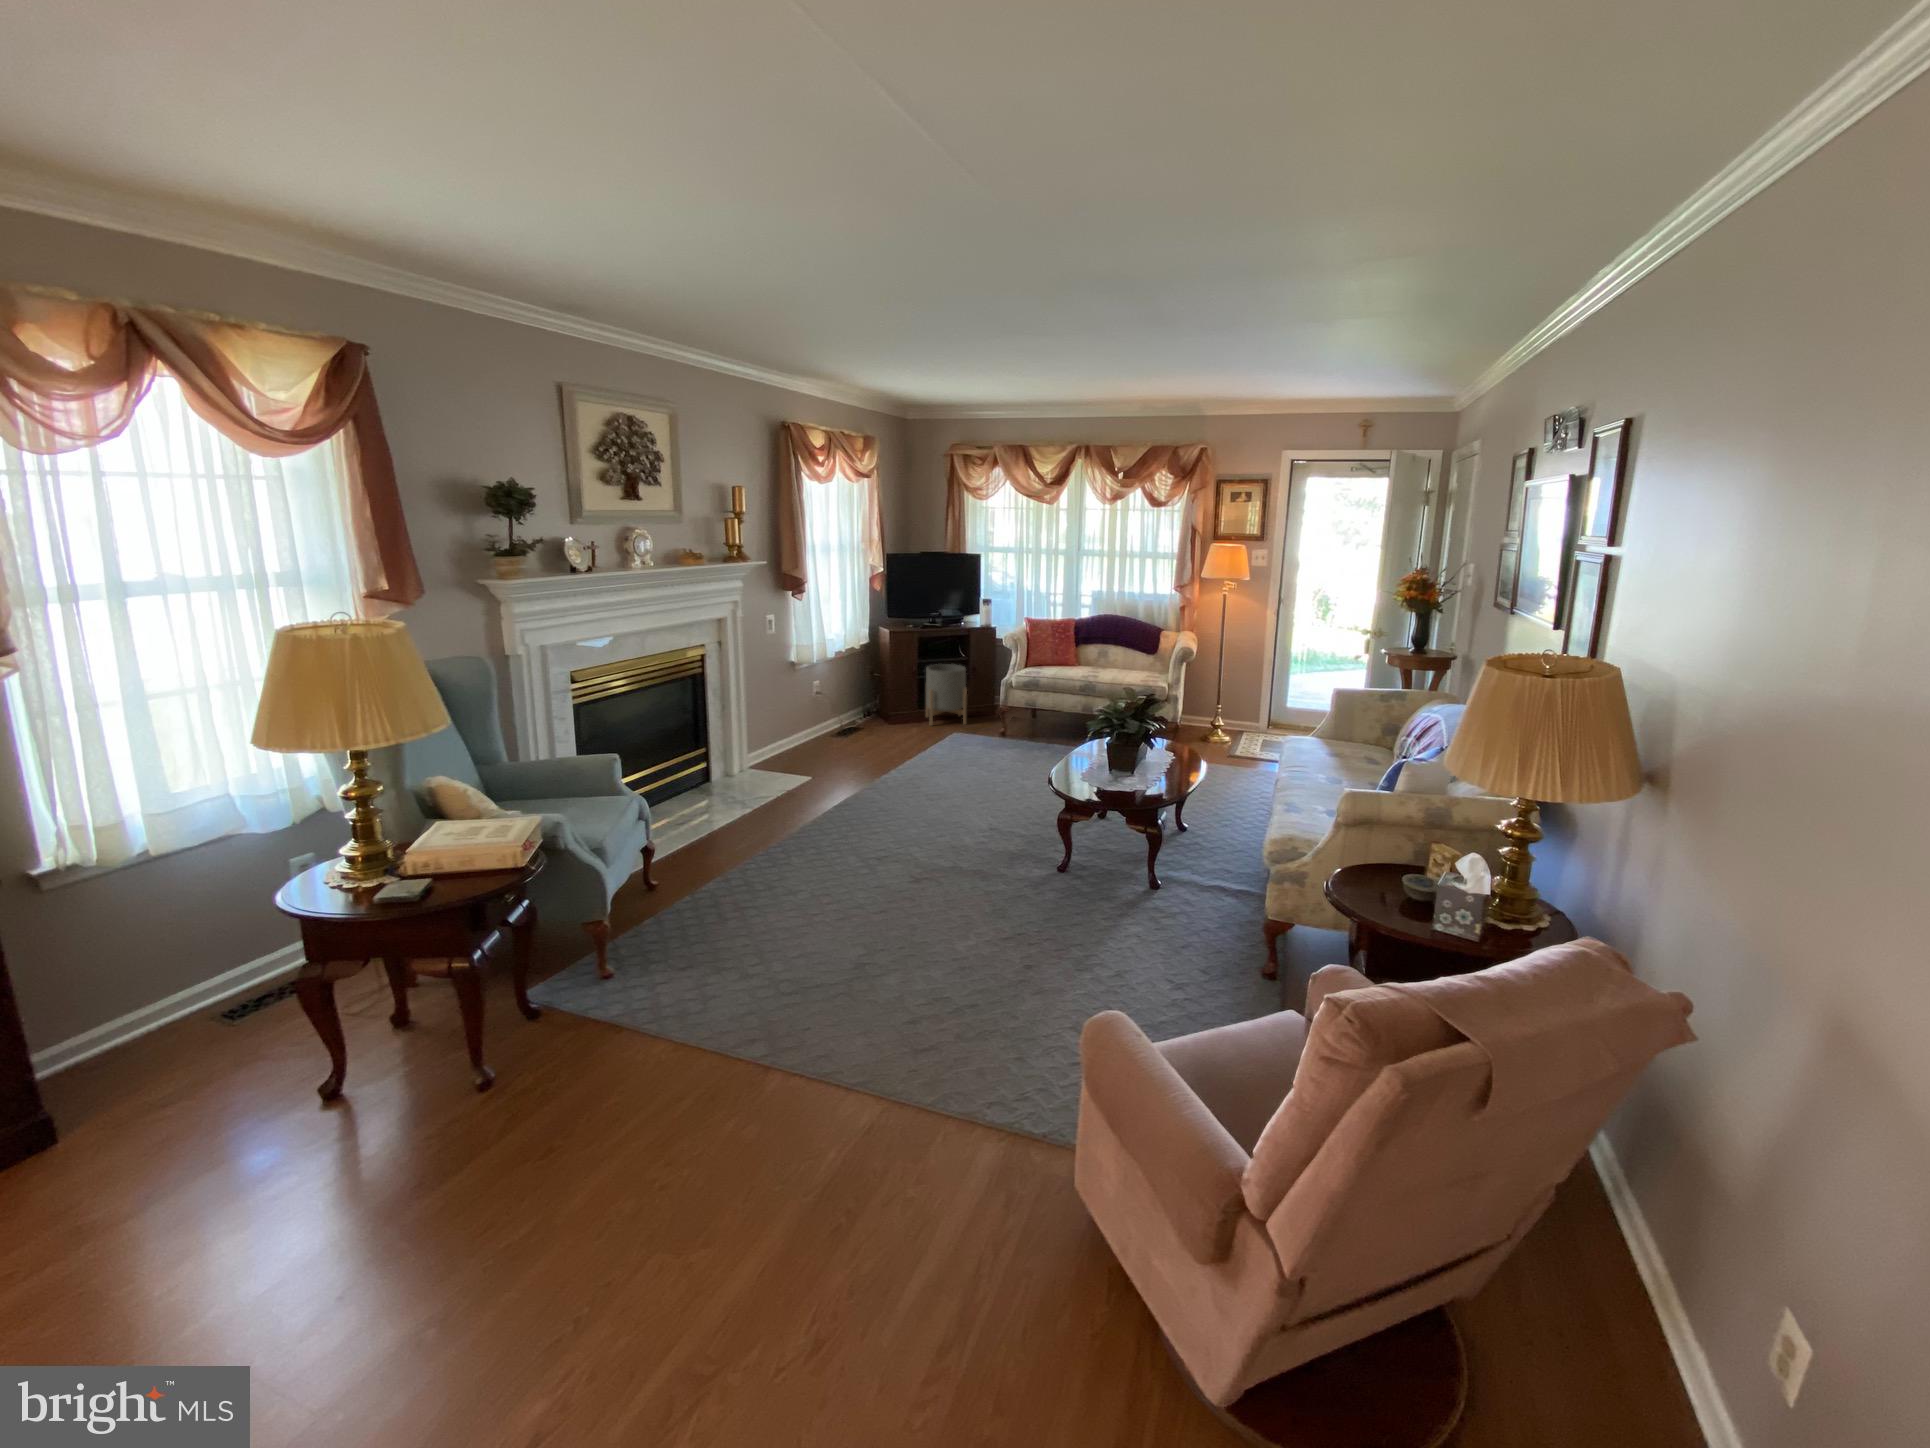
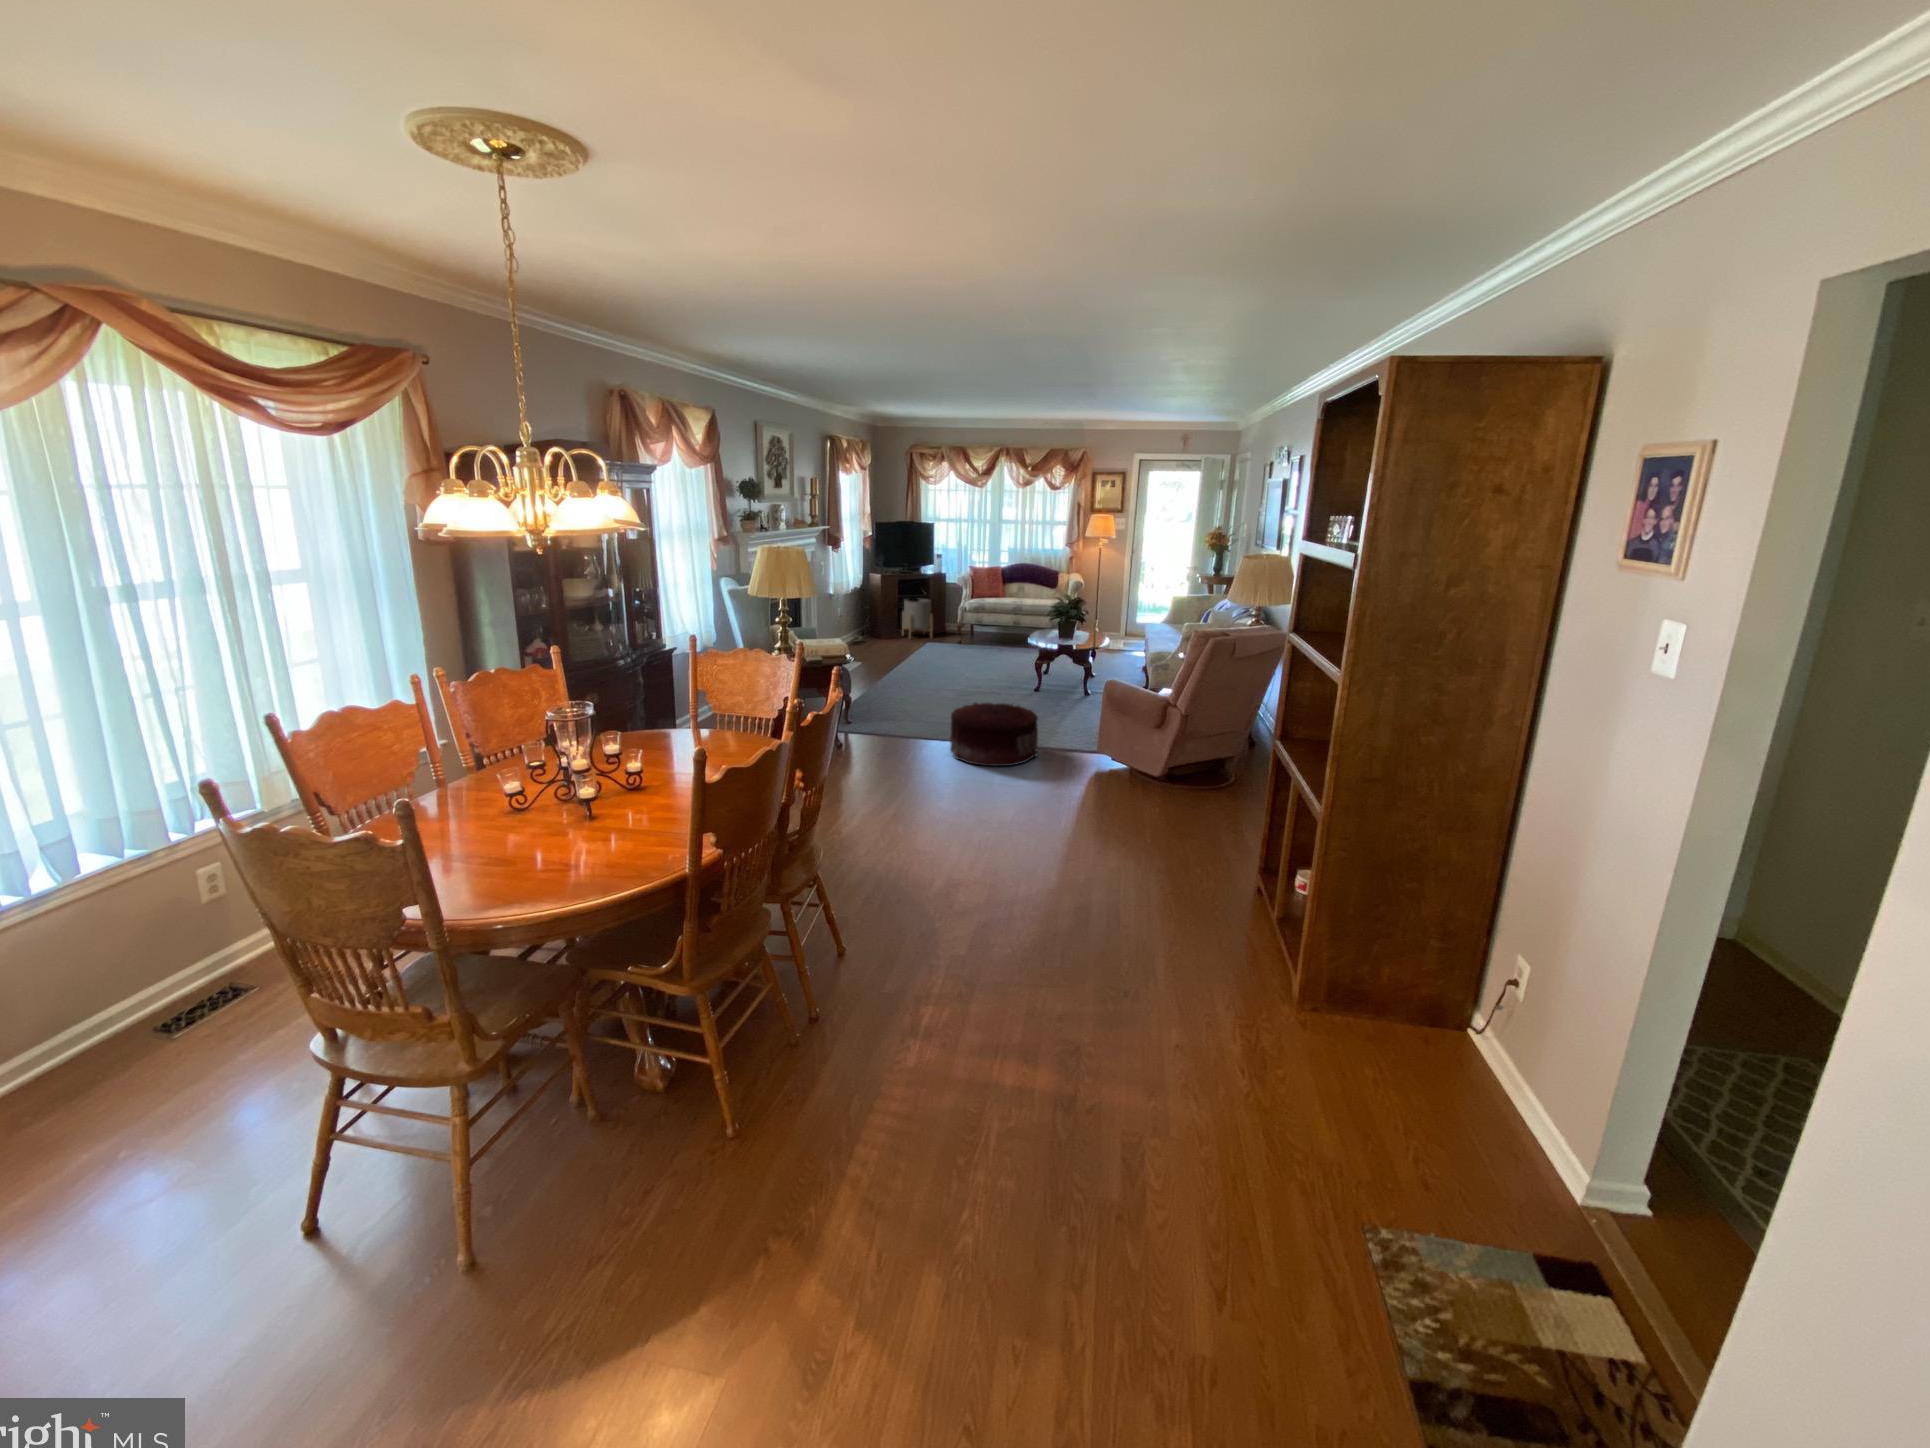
pouf: none [684,994,926,1249] -> present [950,703,1038,766]

